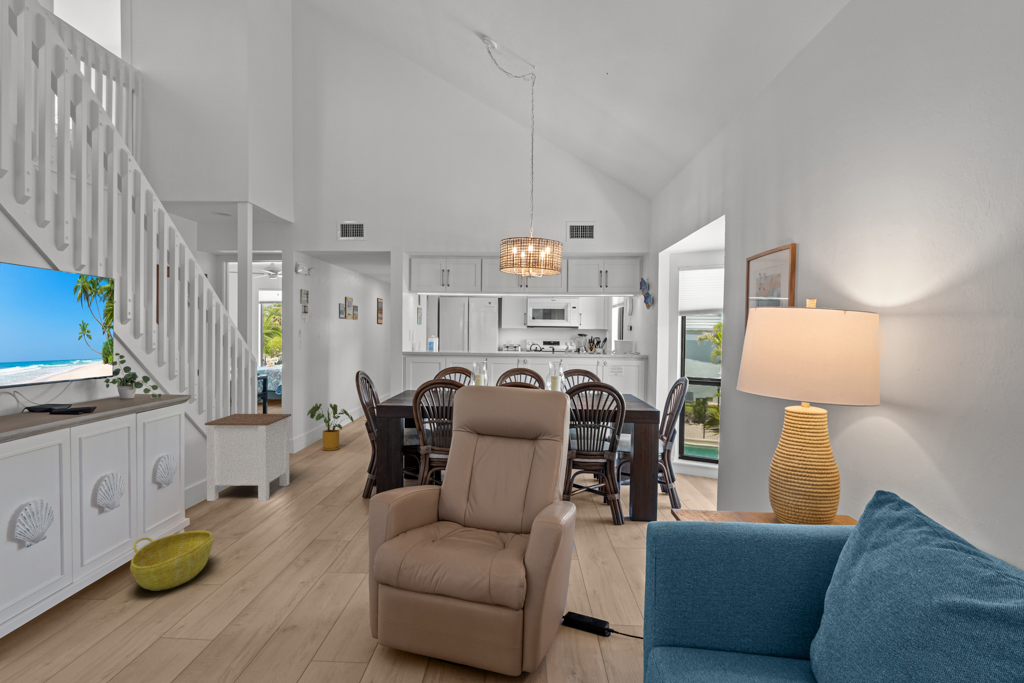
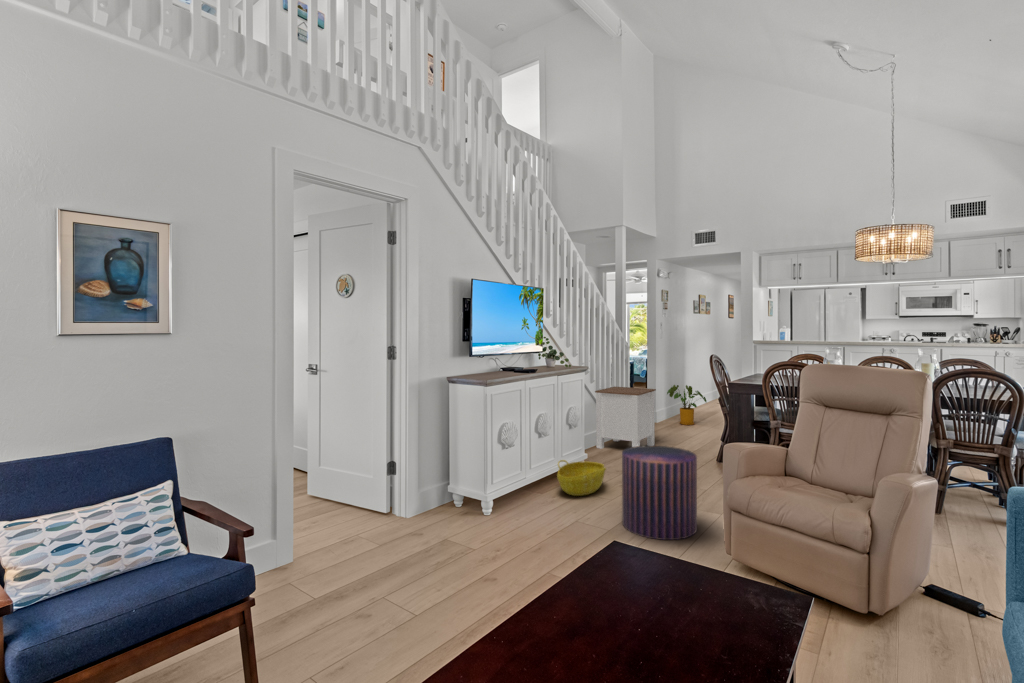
pouf: none [233,500,338,637] -> present [622,446,697,540]

